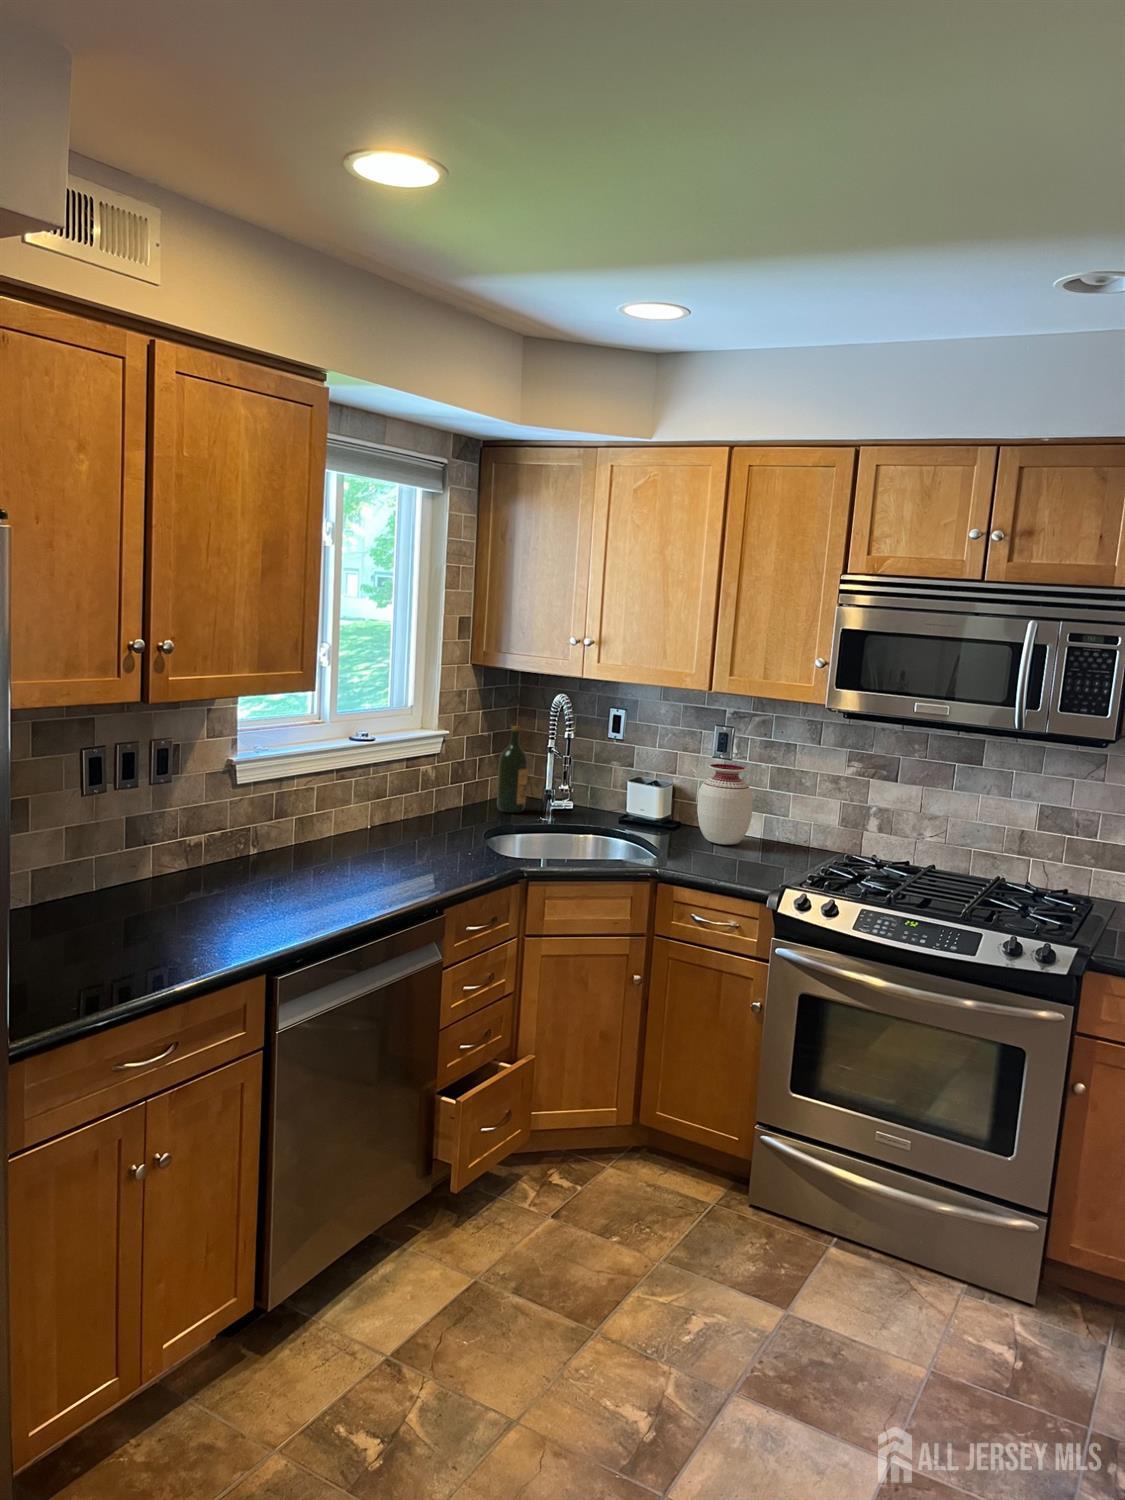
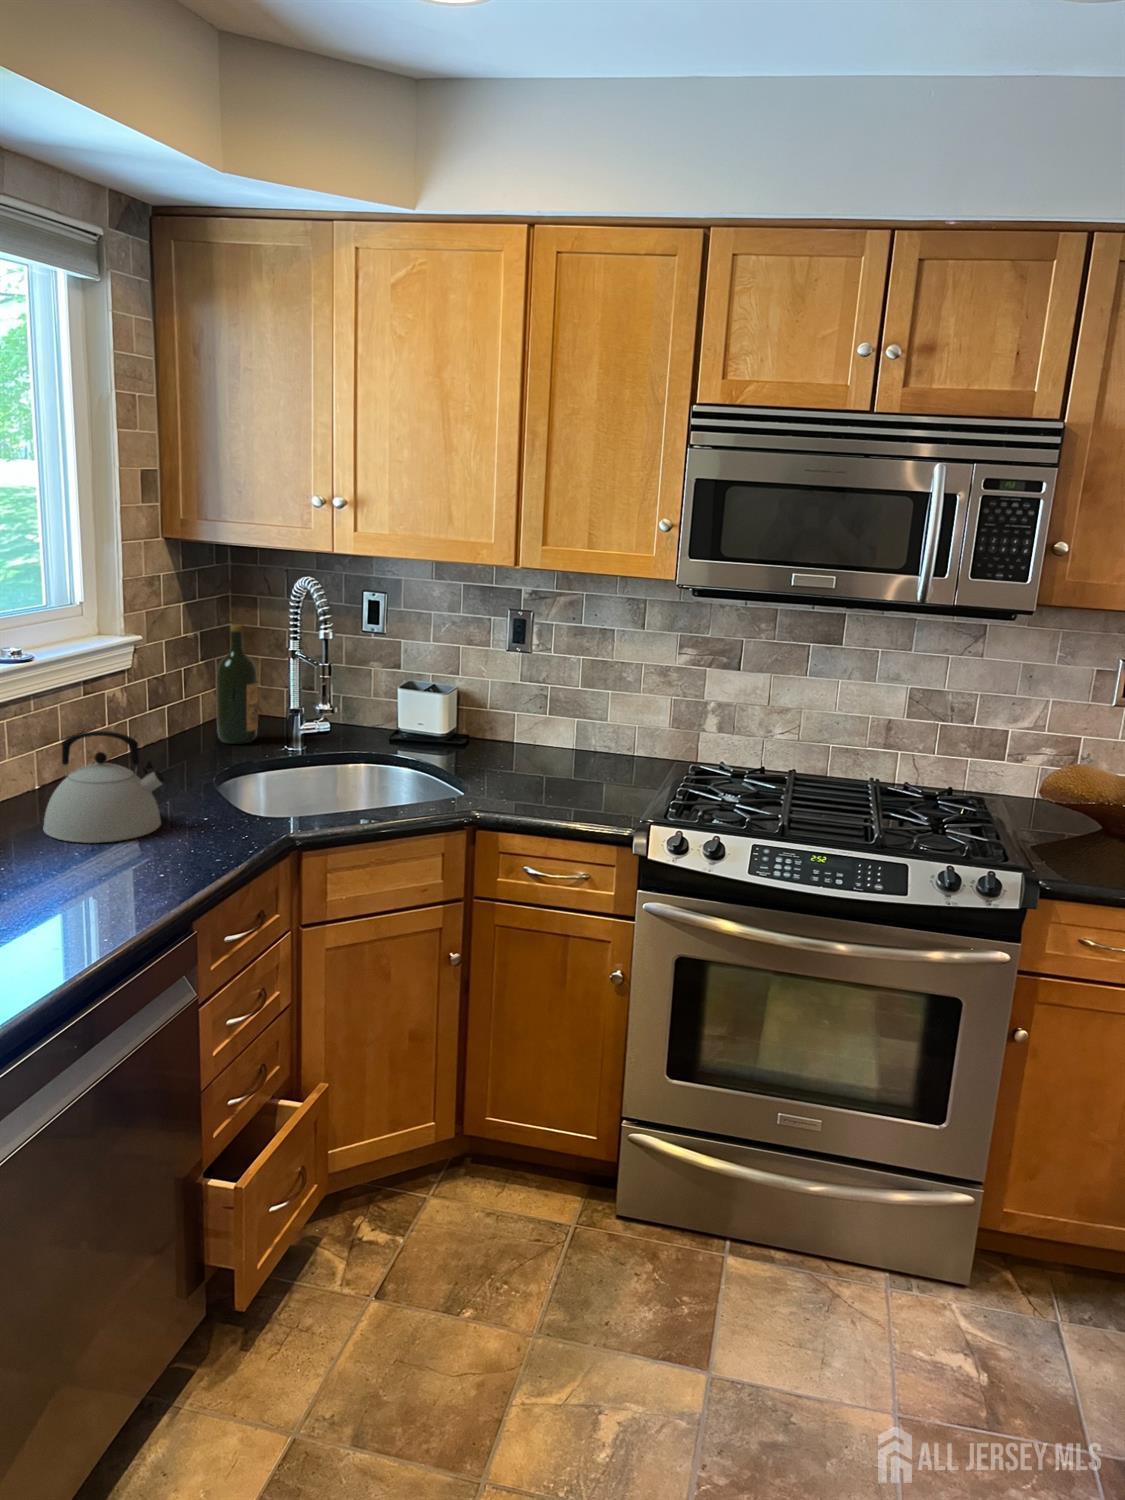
vase: present [697,764,753,845] -> none [497,661,568,765]
kettle: none [366,788,445,861] -> present [43,731,165,843]

